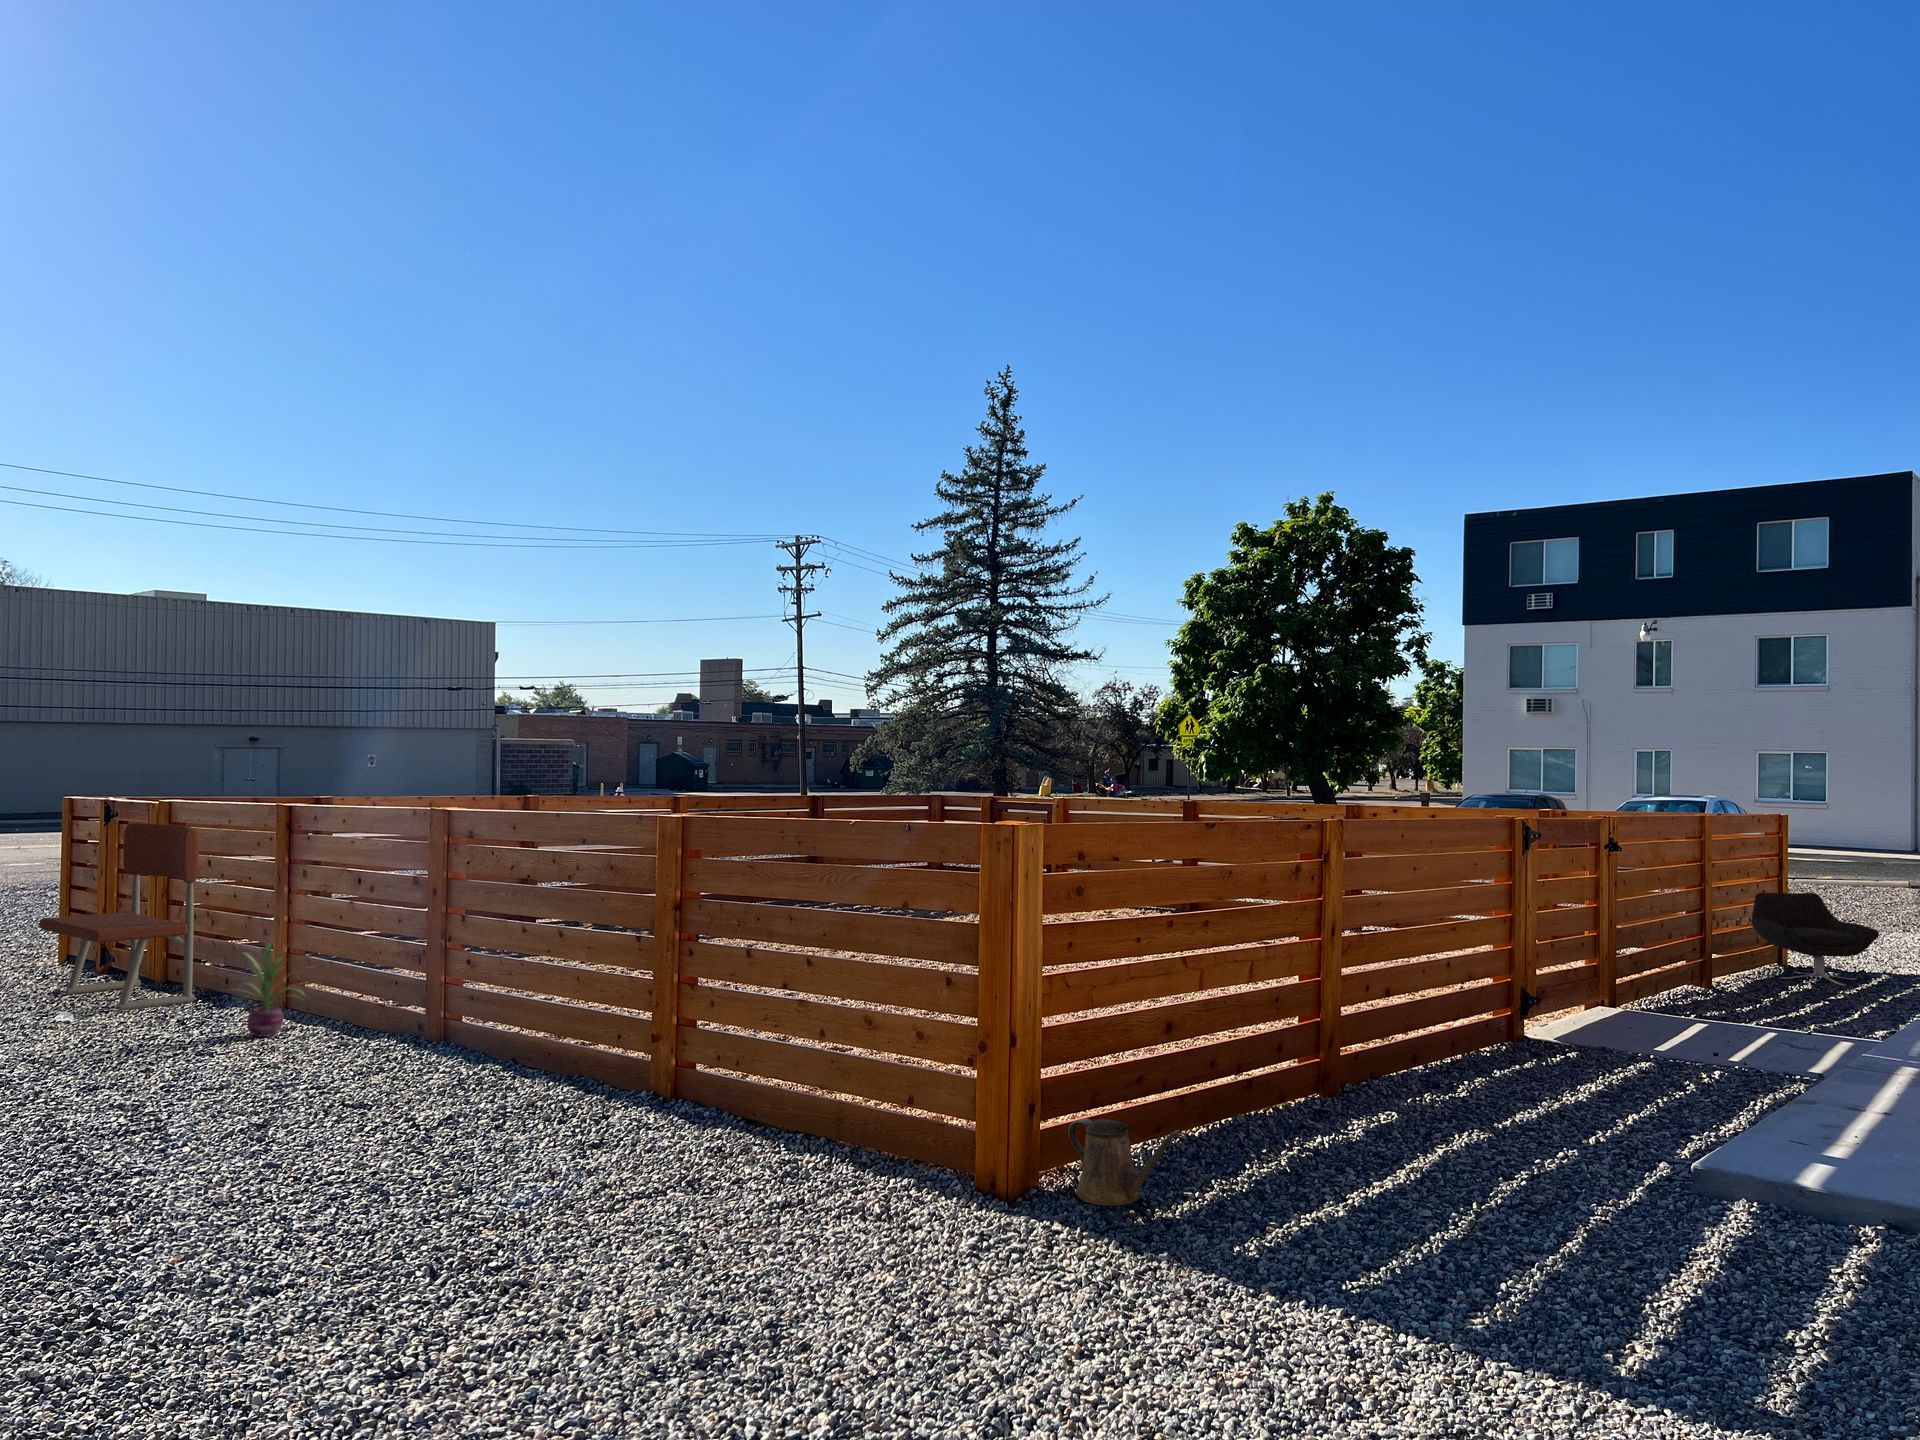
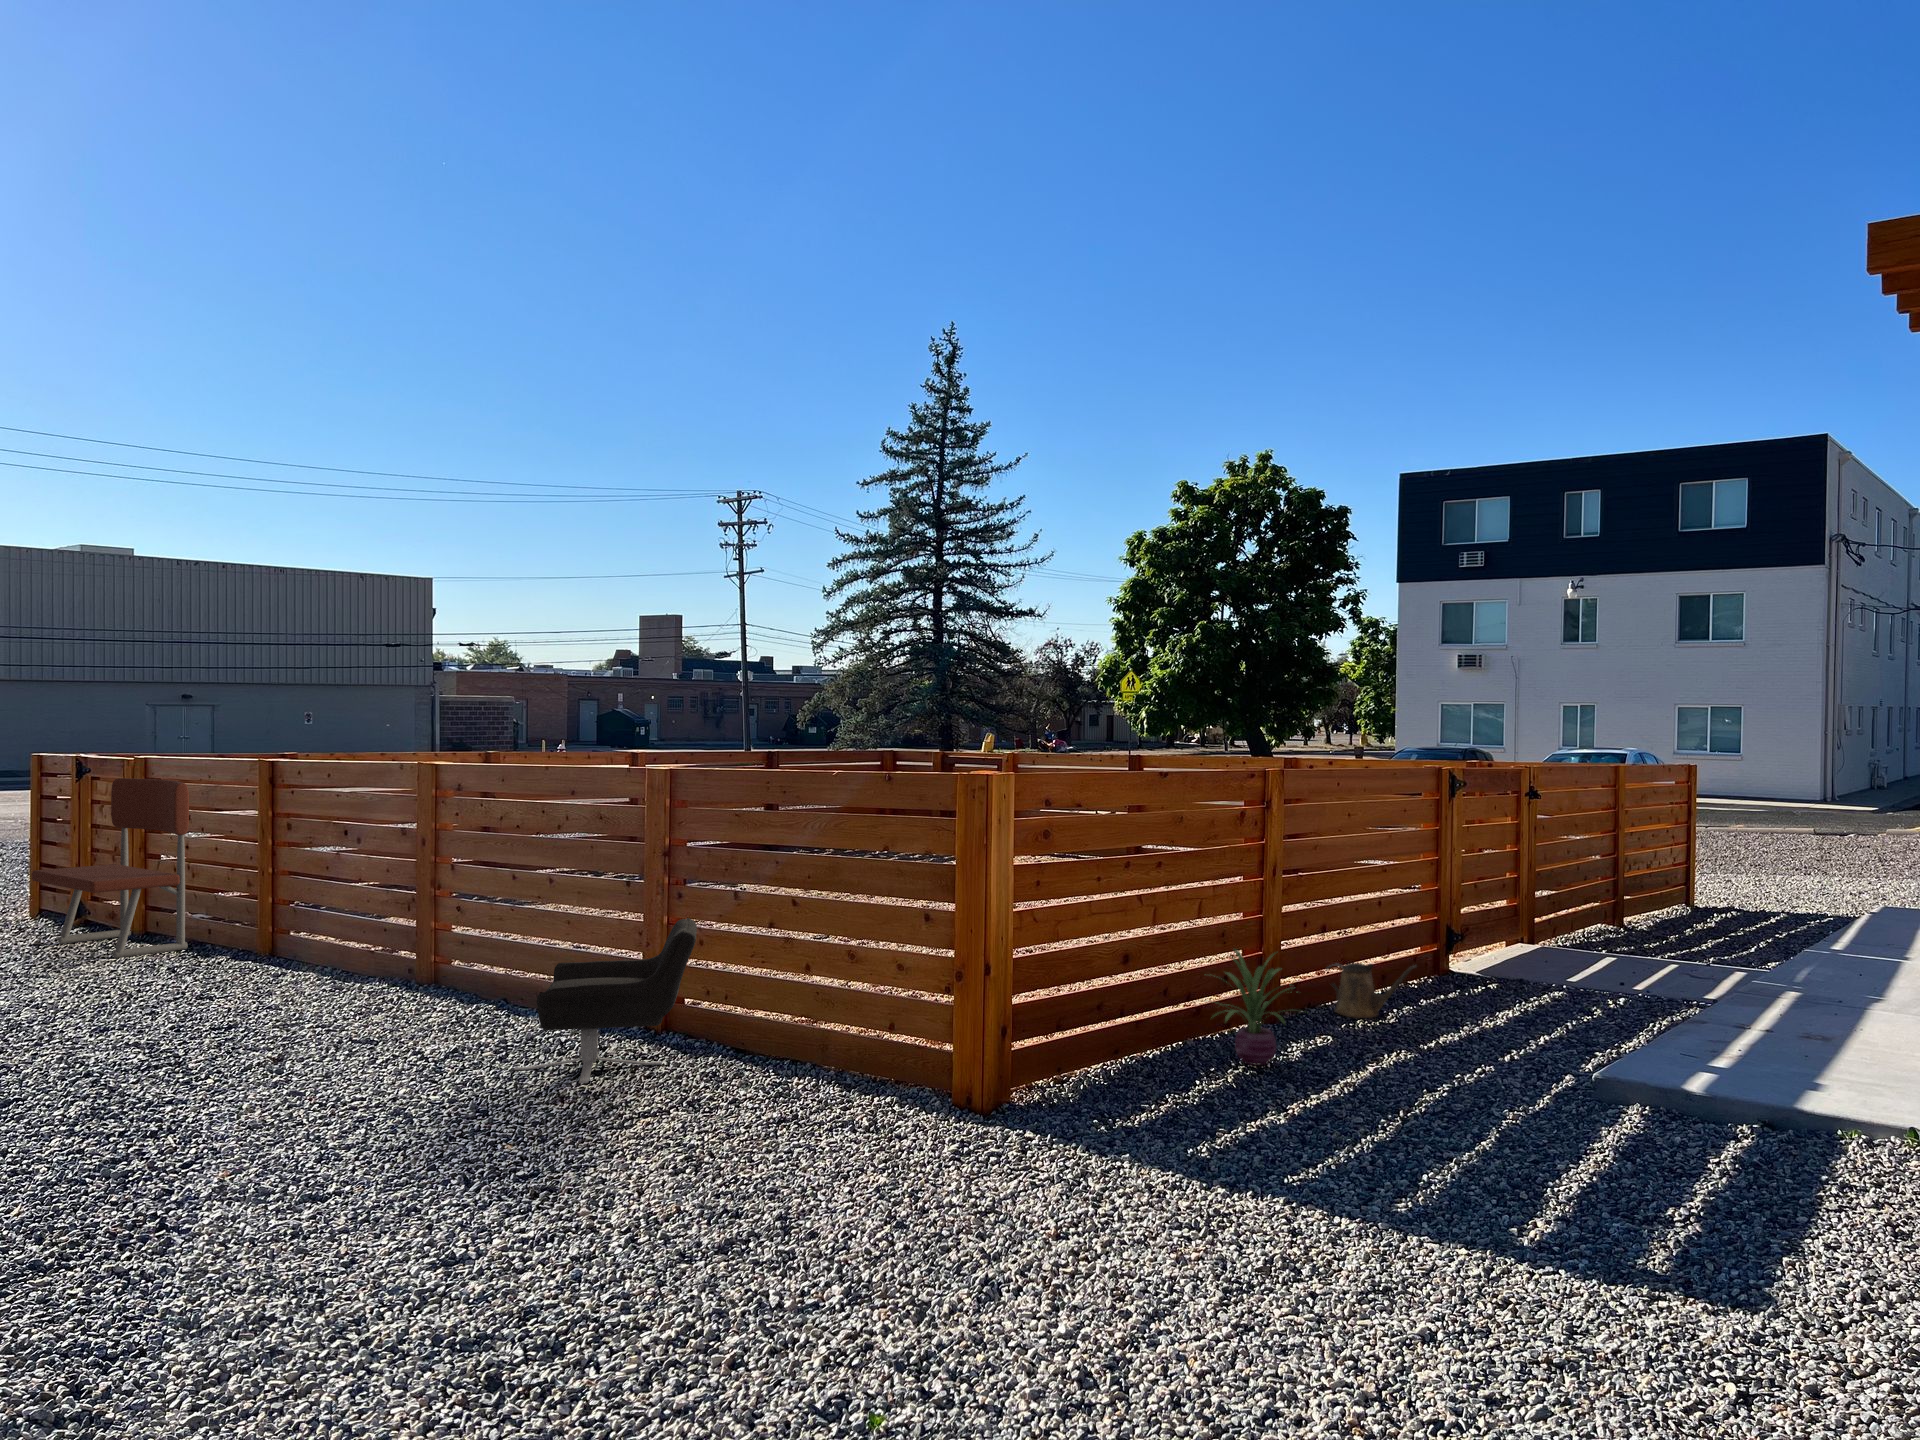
lounge chair: present [1751,893,1879,985] -> present [514,918,697,1083]
decorative plant: present [238,942,304,1037] -> present [1204,949,1291,1065]
watering can: present [1068,1118,1182,1206] -> present [1326,963,1417,1018]

